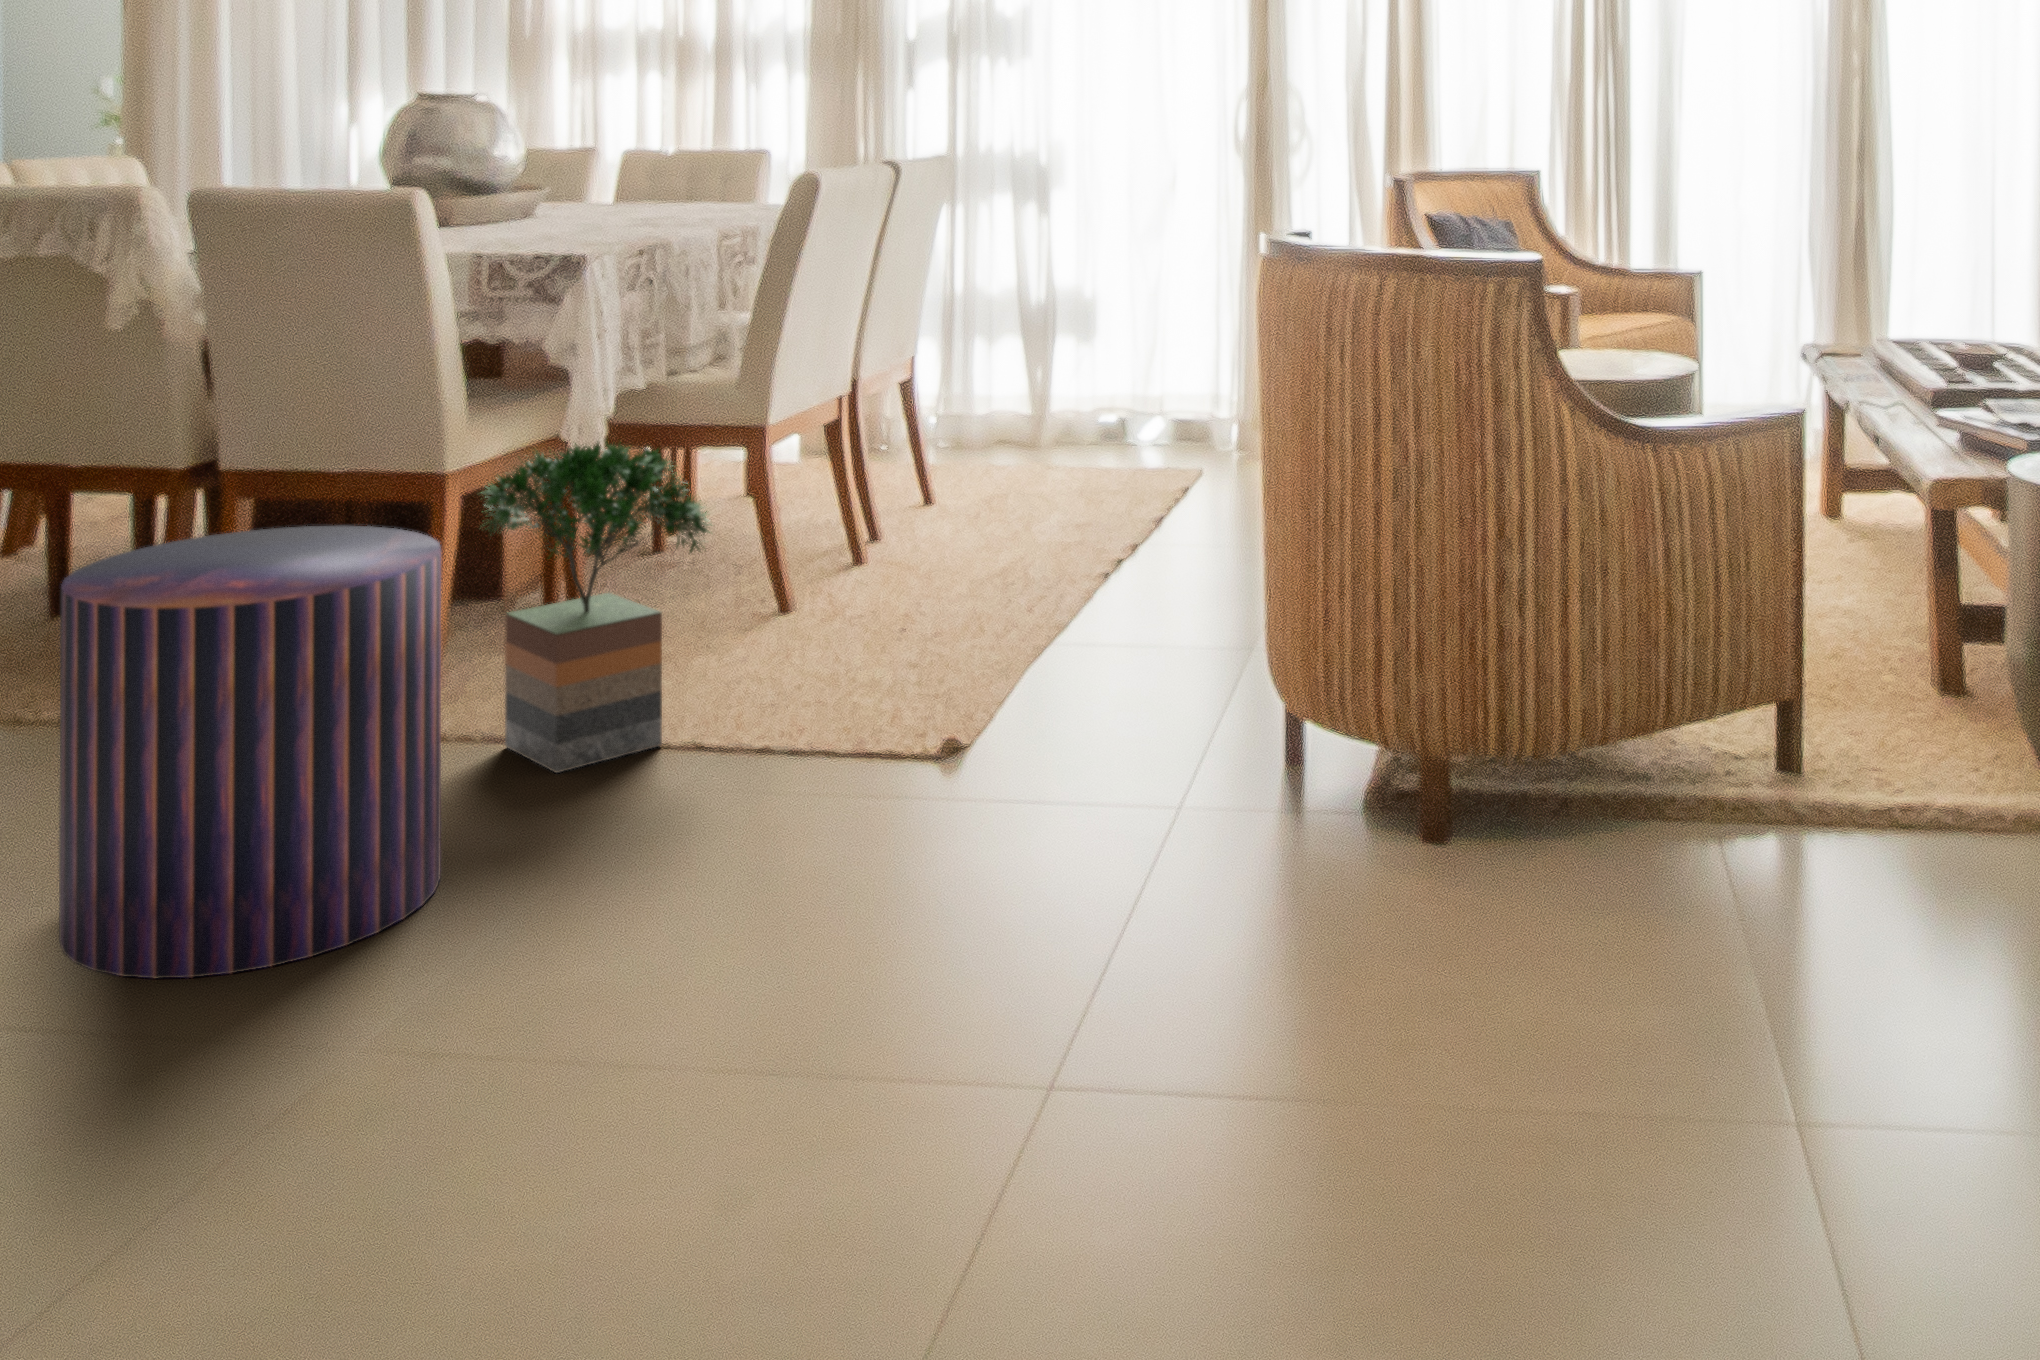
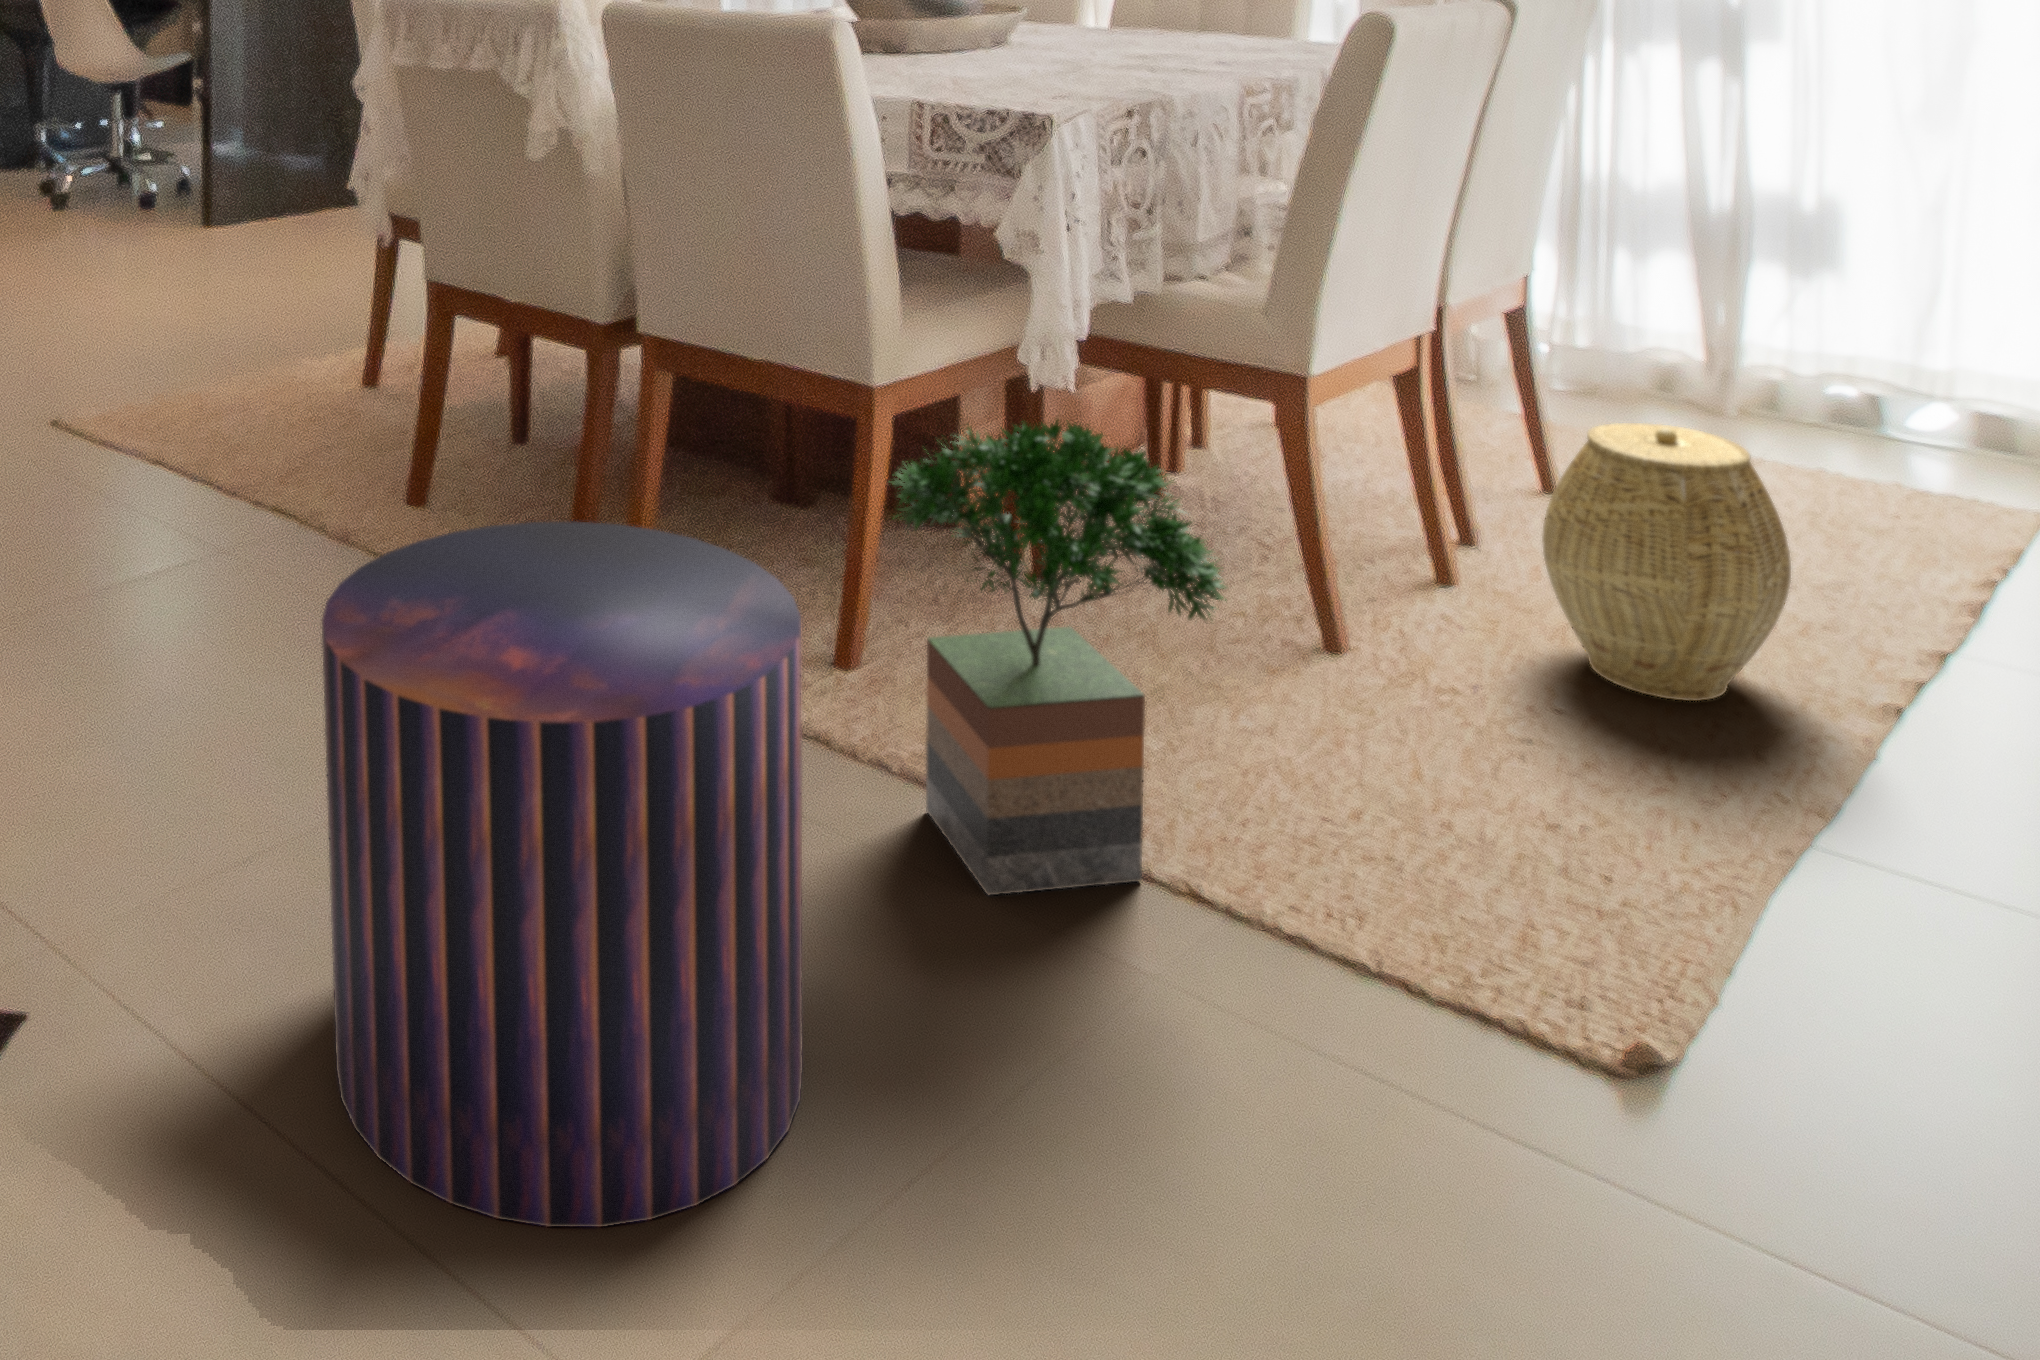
woven basket: none [919,432,1055,609] -> present [1542,423,1791,701]

